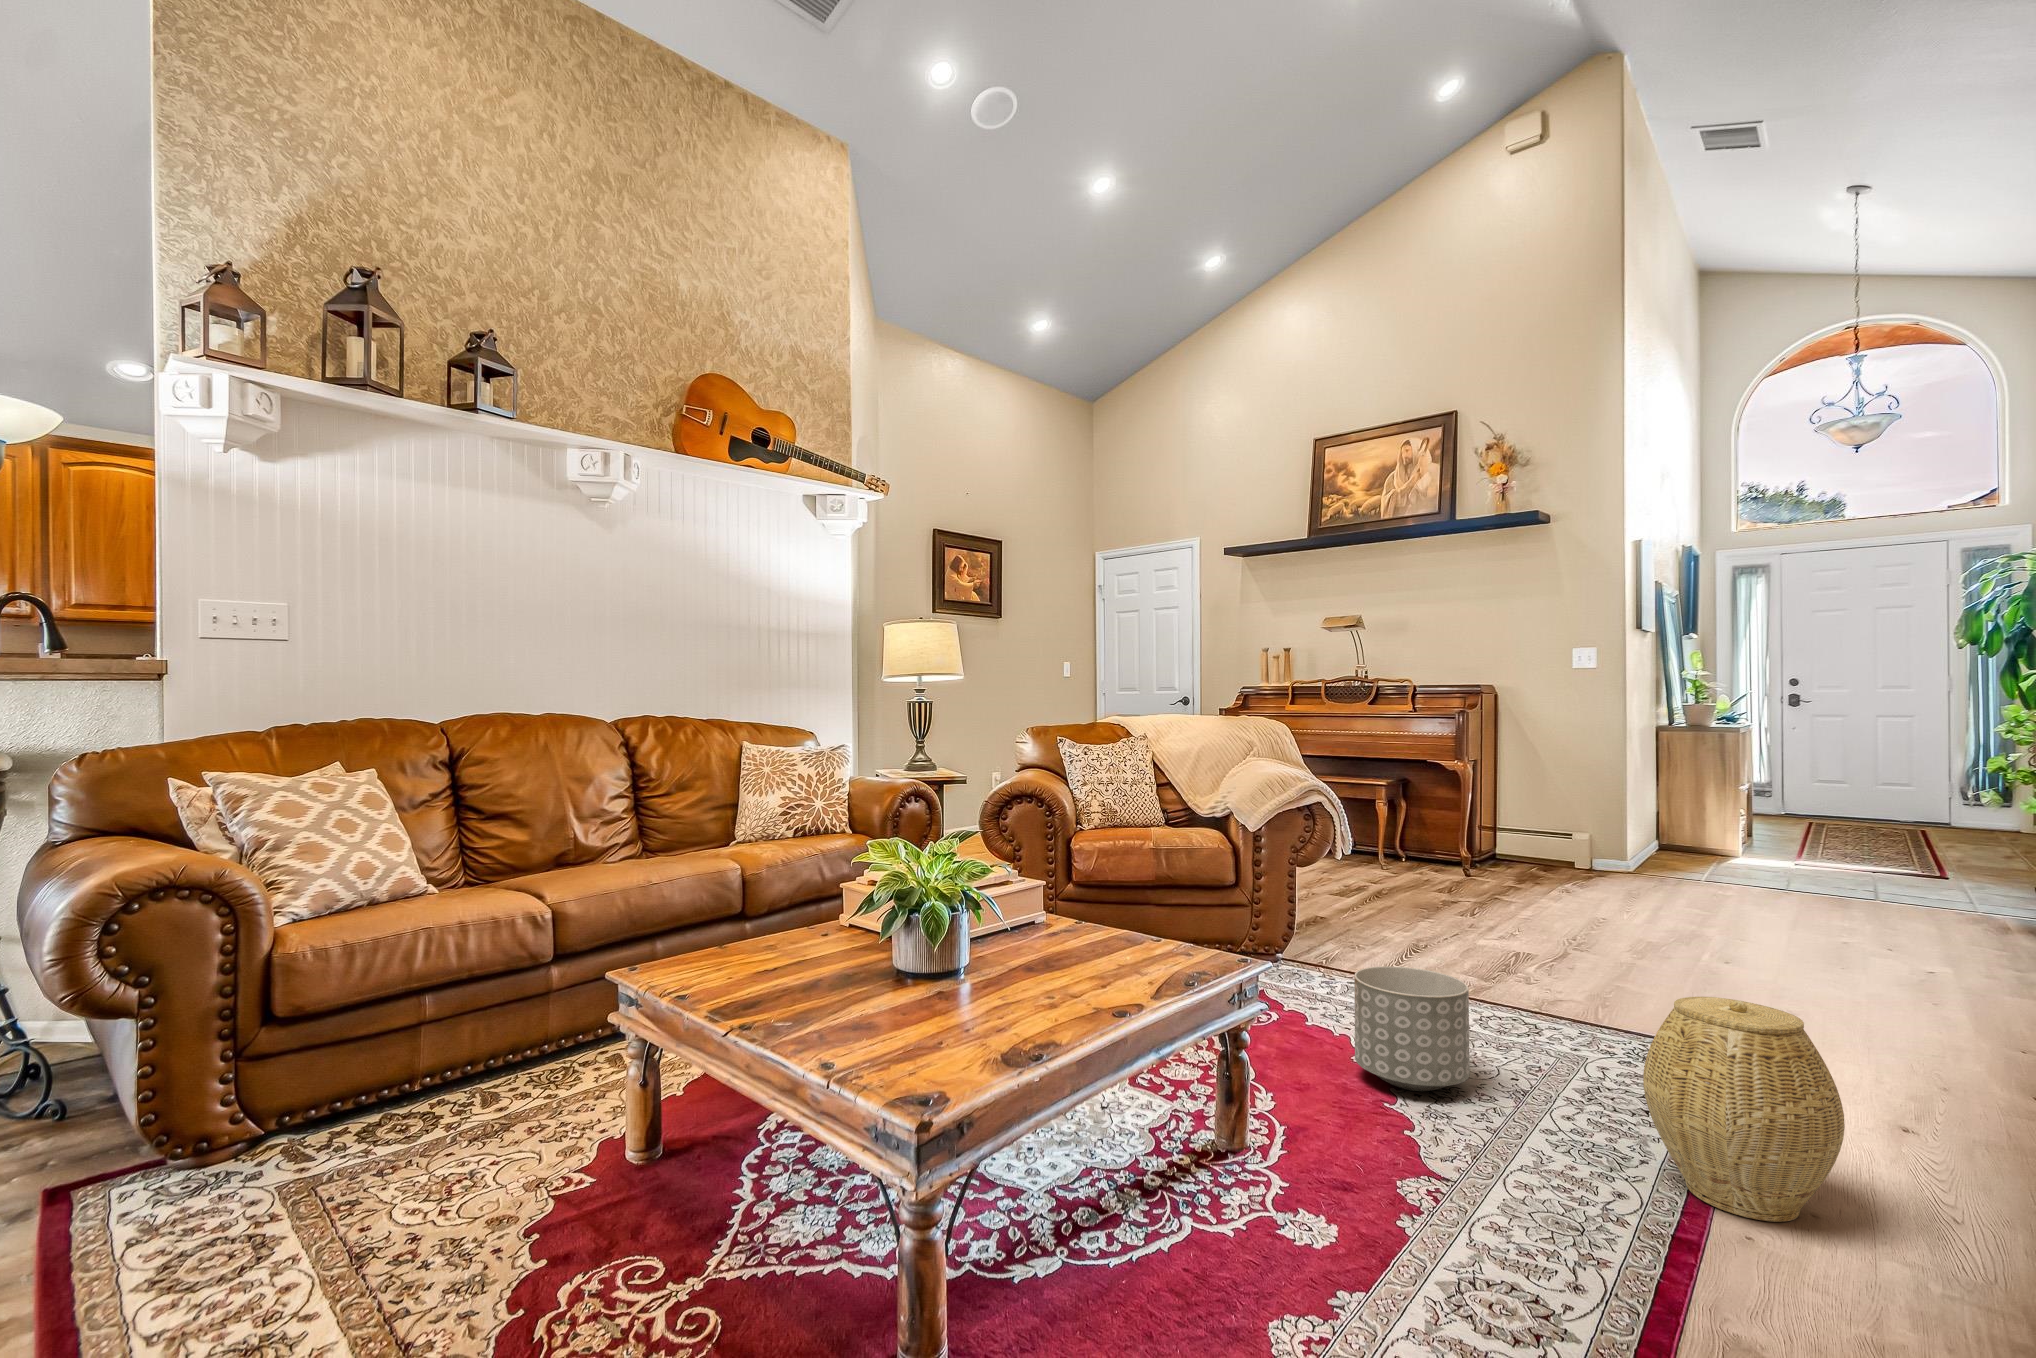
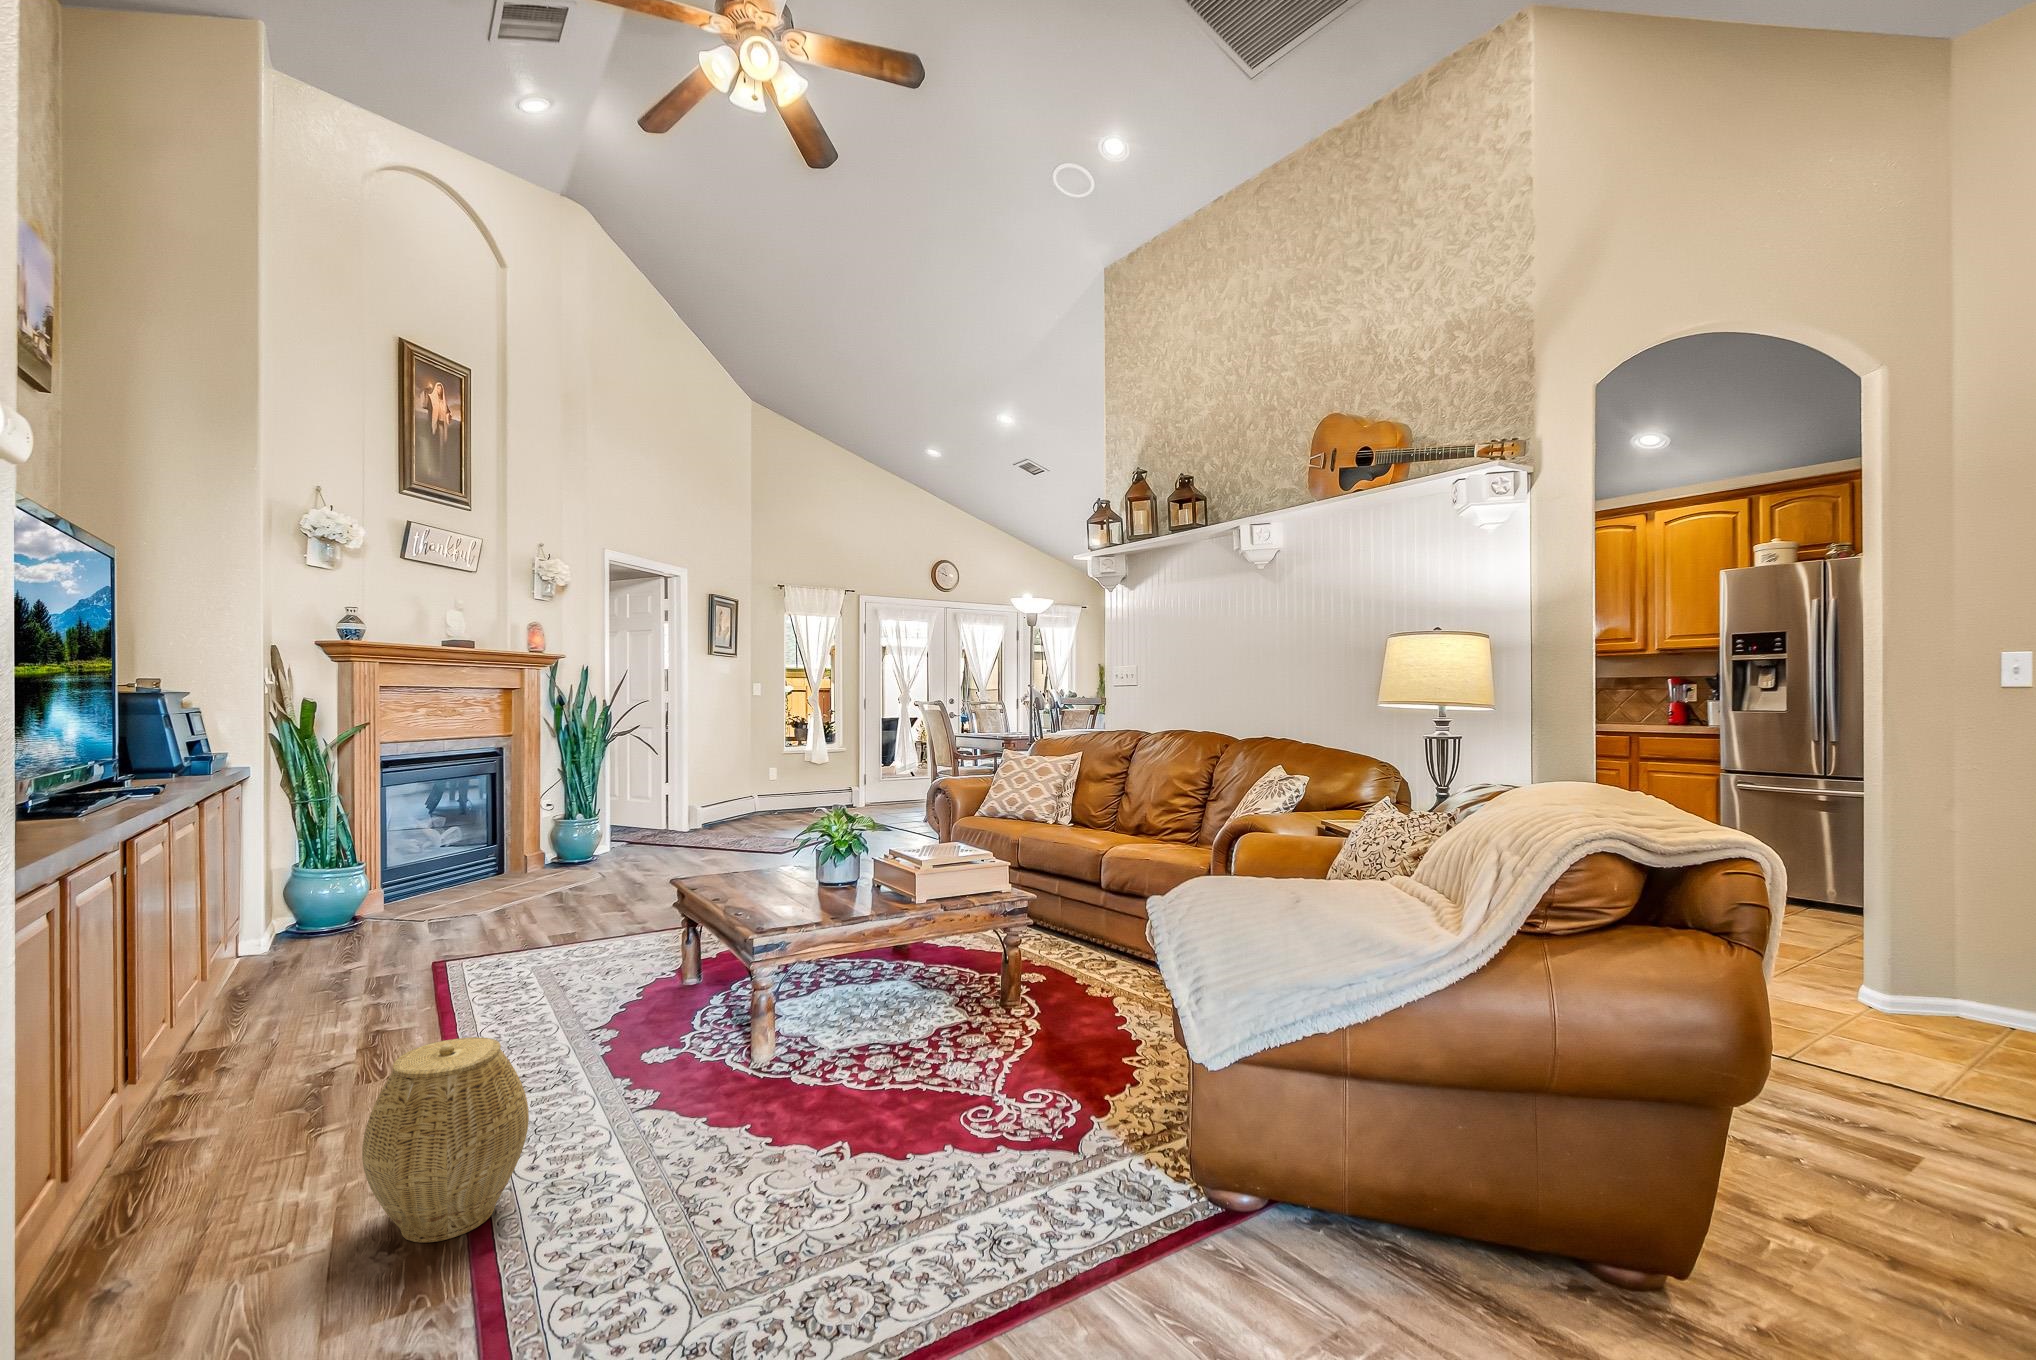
planter: present [1354,966,1470,1091] -> none [720,1036,836,1176]

